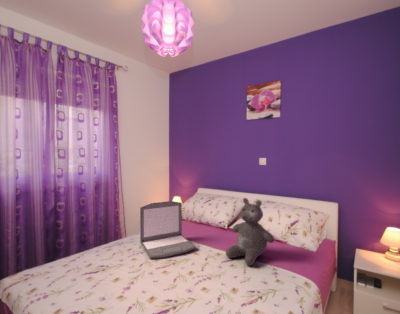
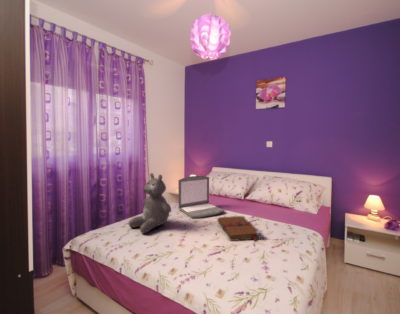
teddy bear: present [226,198,274,266] -> present [129,173,171,233]
book: none [179,257,227,303] -> present [218,216,261,241]

